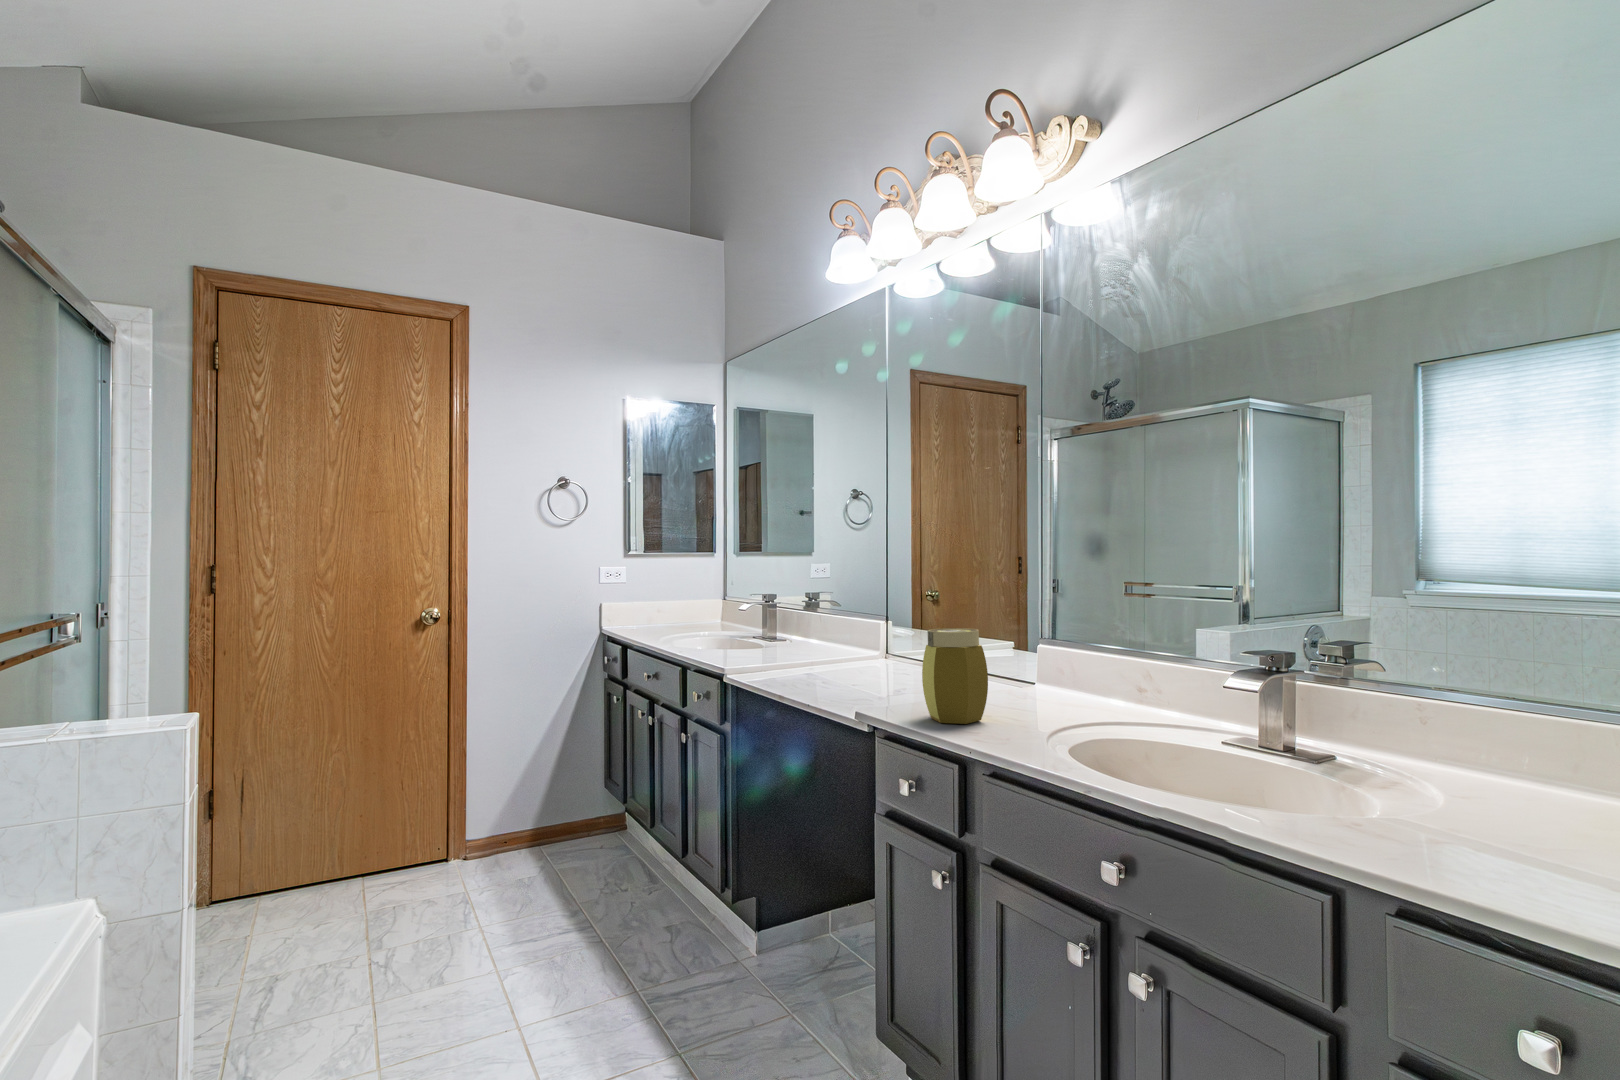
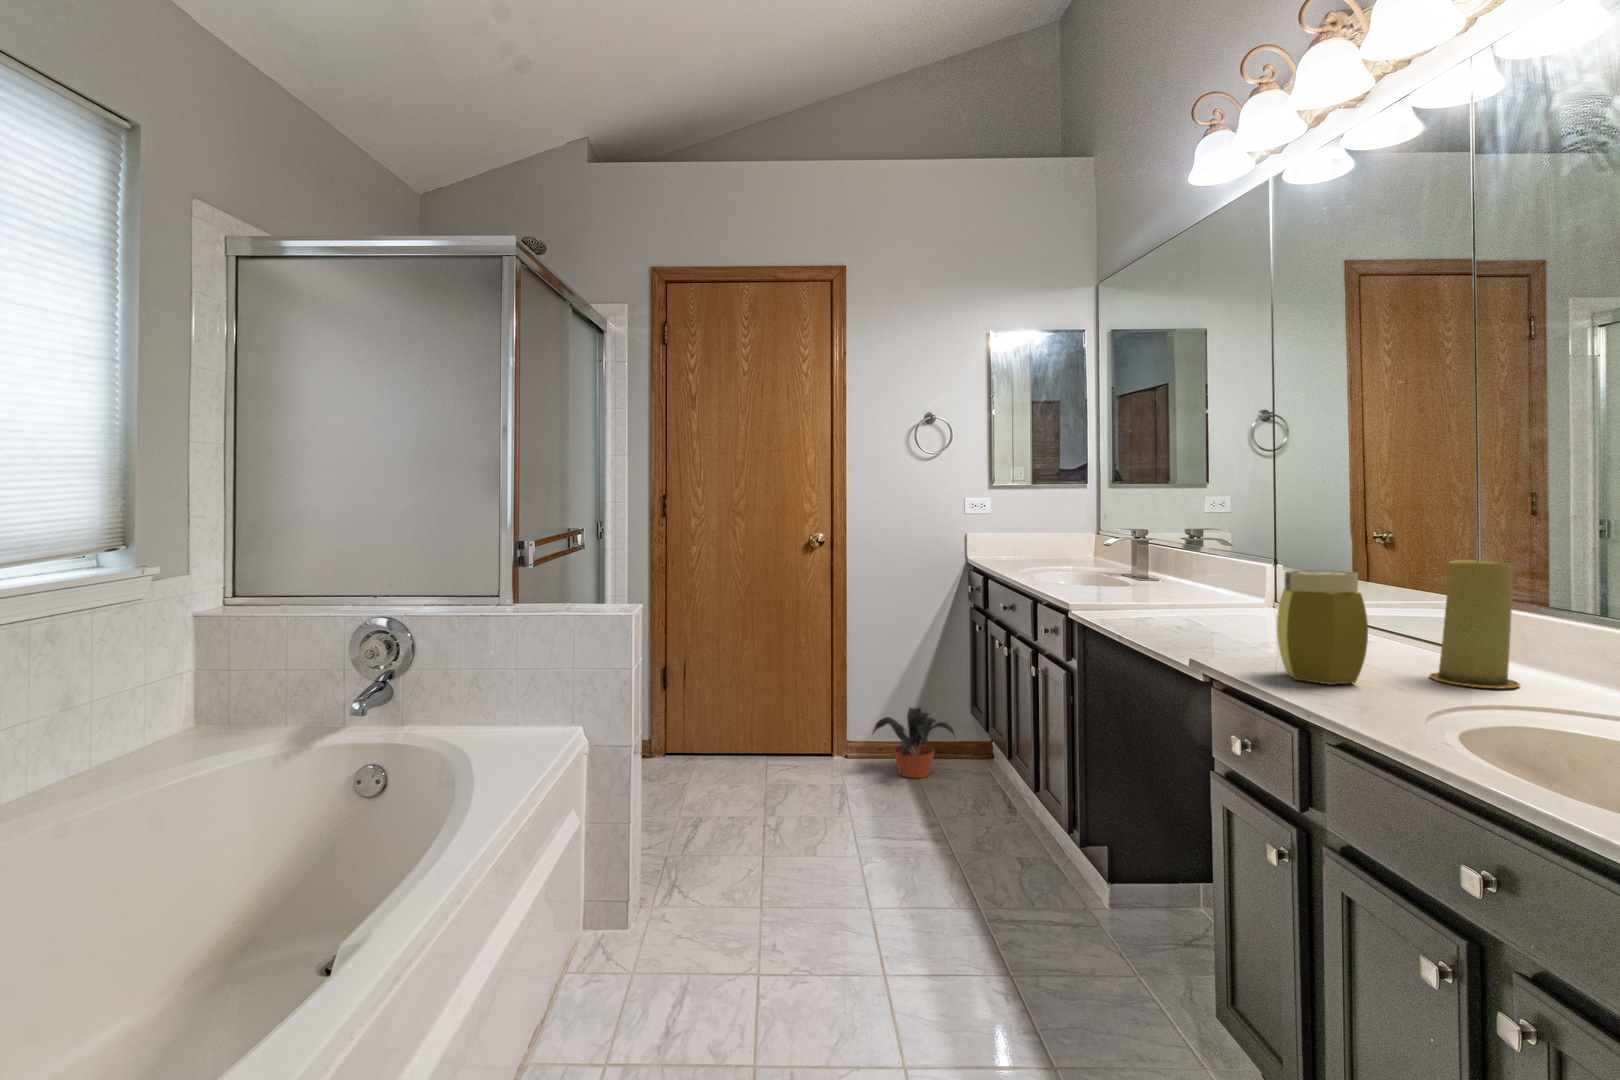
candle: none [1020,615,1076,714] -> present [1429,560,1520,688]
potted plant: none [500,790,594,871] -> present [873,708,954,778]

